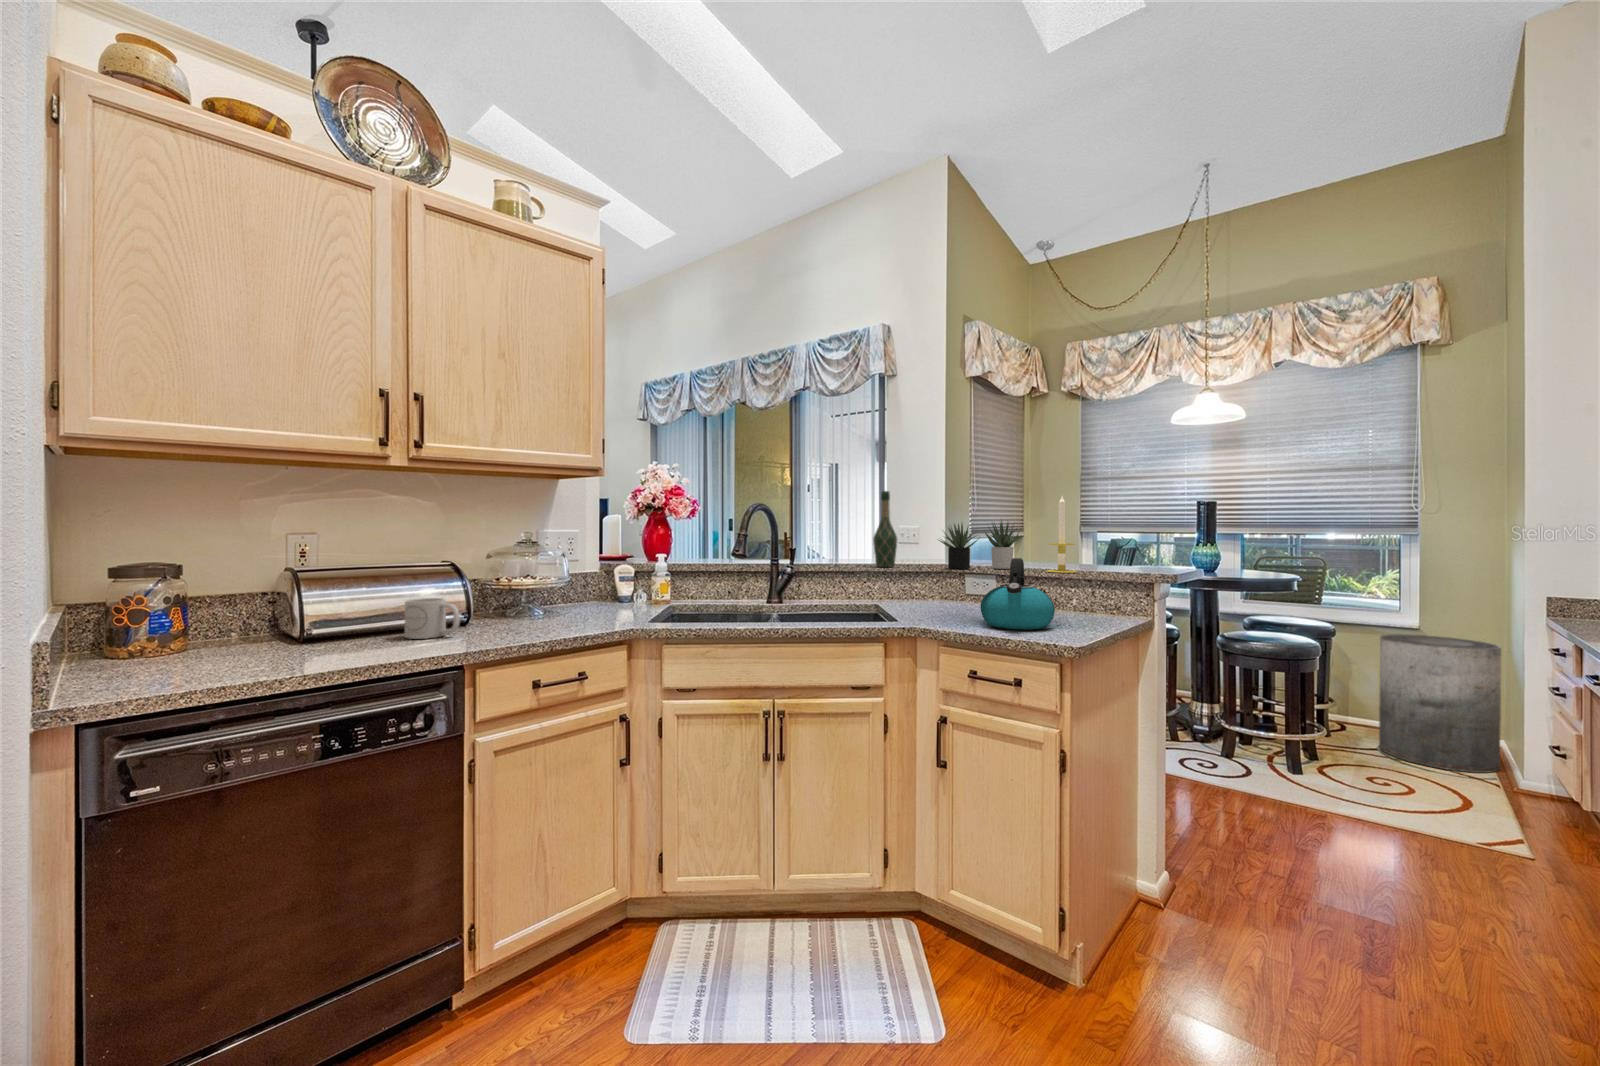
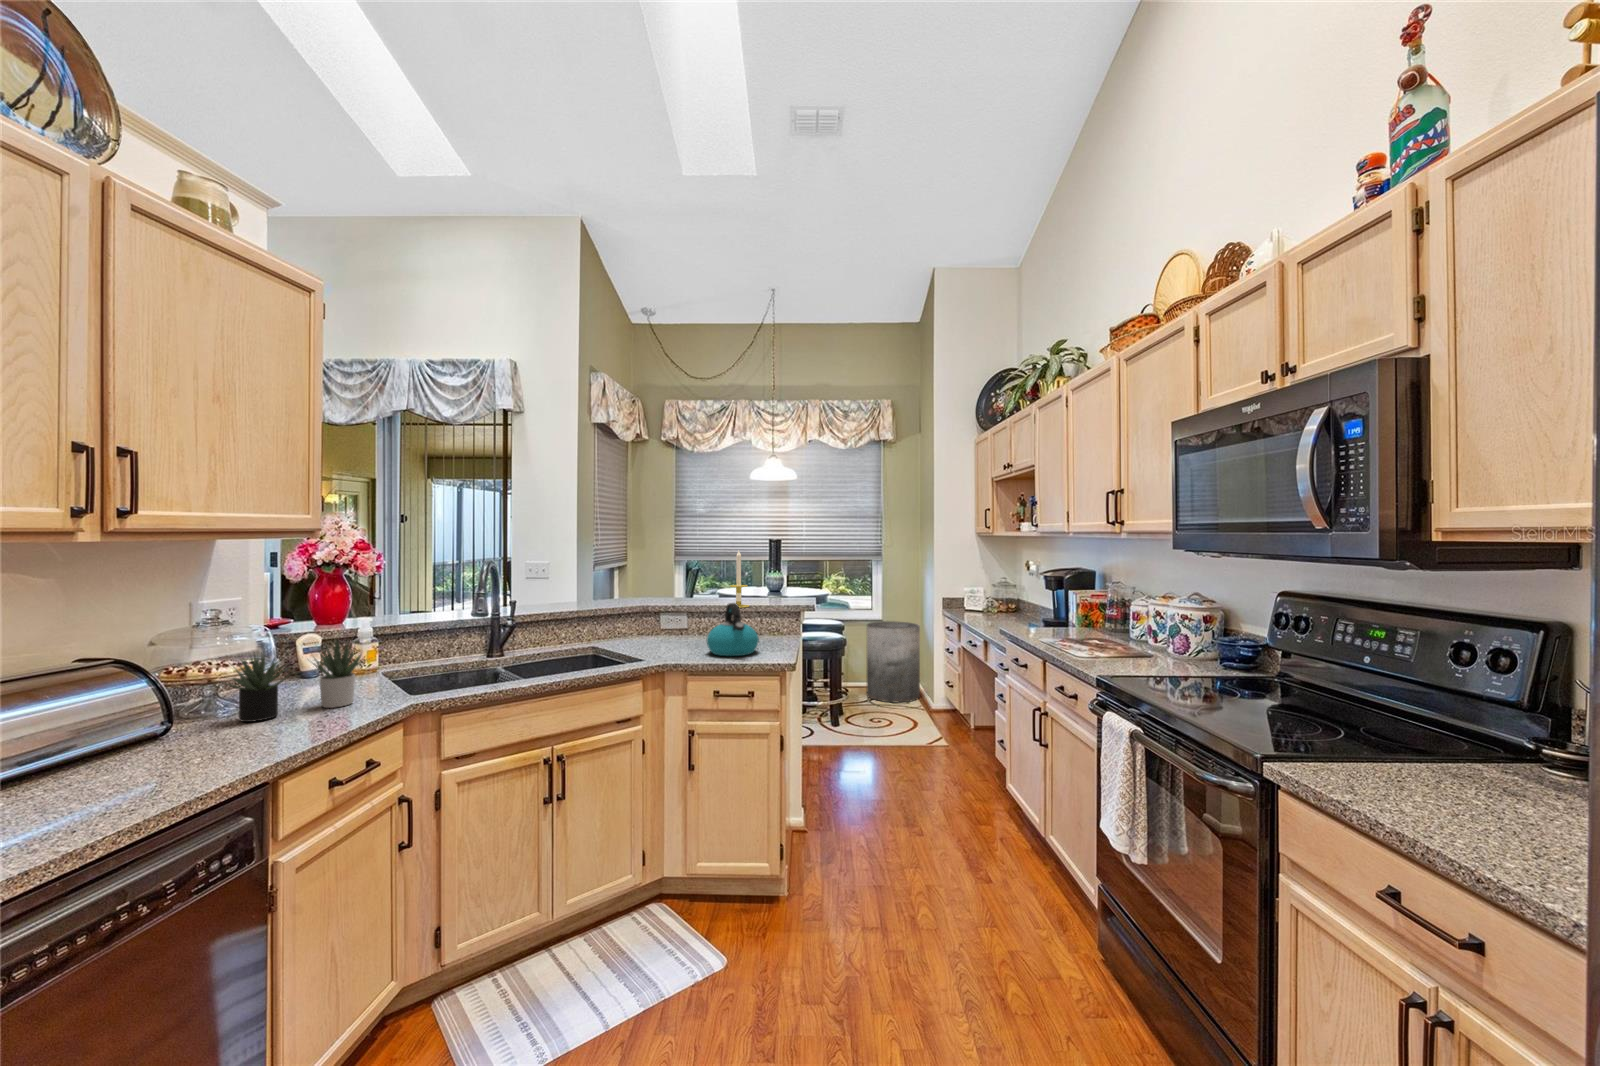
wine bottle: present [873,491,897,567] -> none [582,544,604,611]
succulent plant: present [939,519,1022,569] -> present [226,640,363,722]
mug: present [405,598,460,639] -> none [90,710,188,771]

